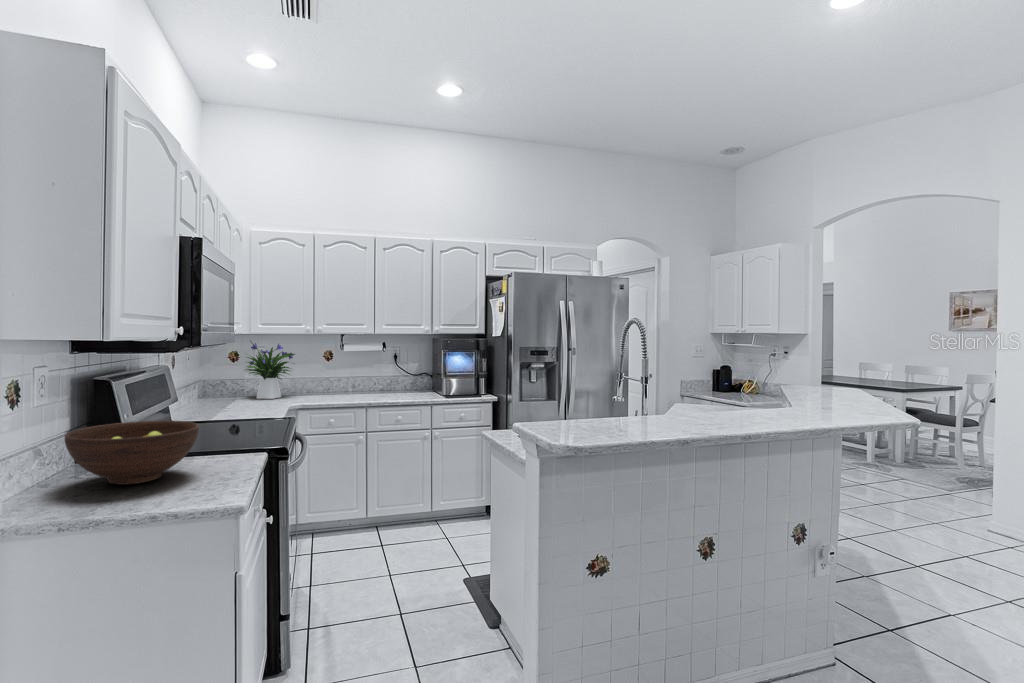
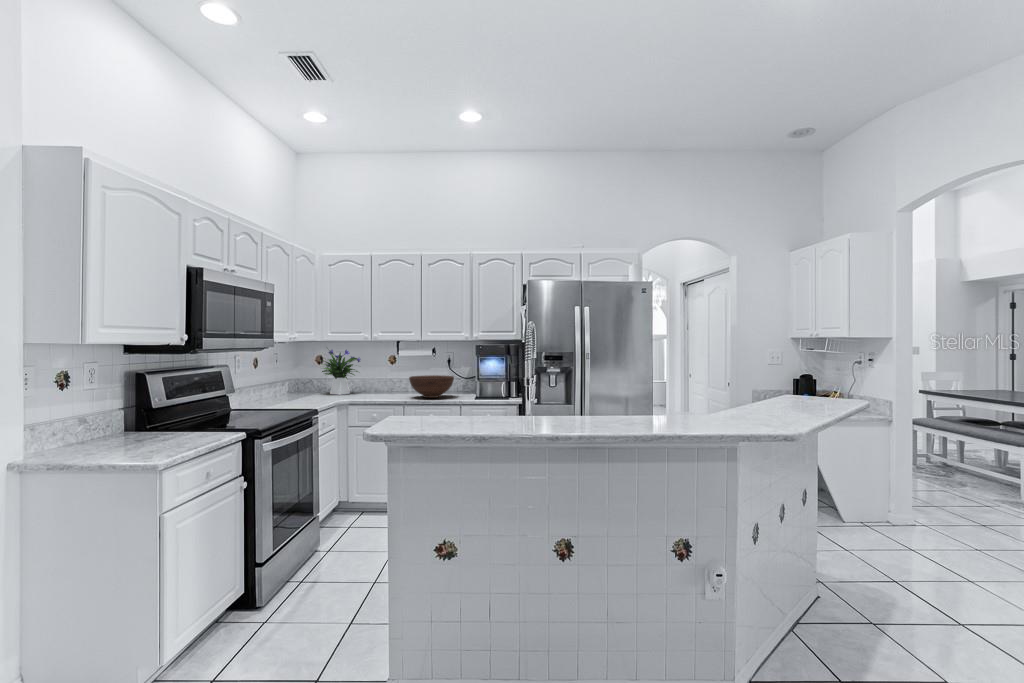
fruit bowl: present [64,421,199,485] -> present [409,375,454,398]

